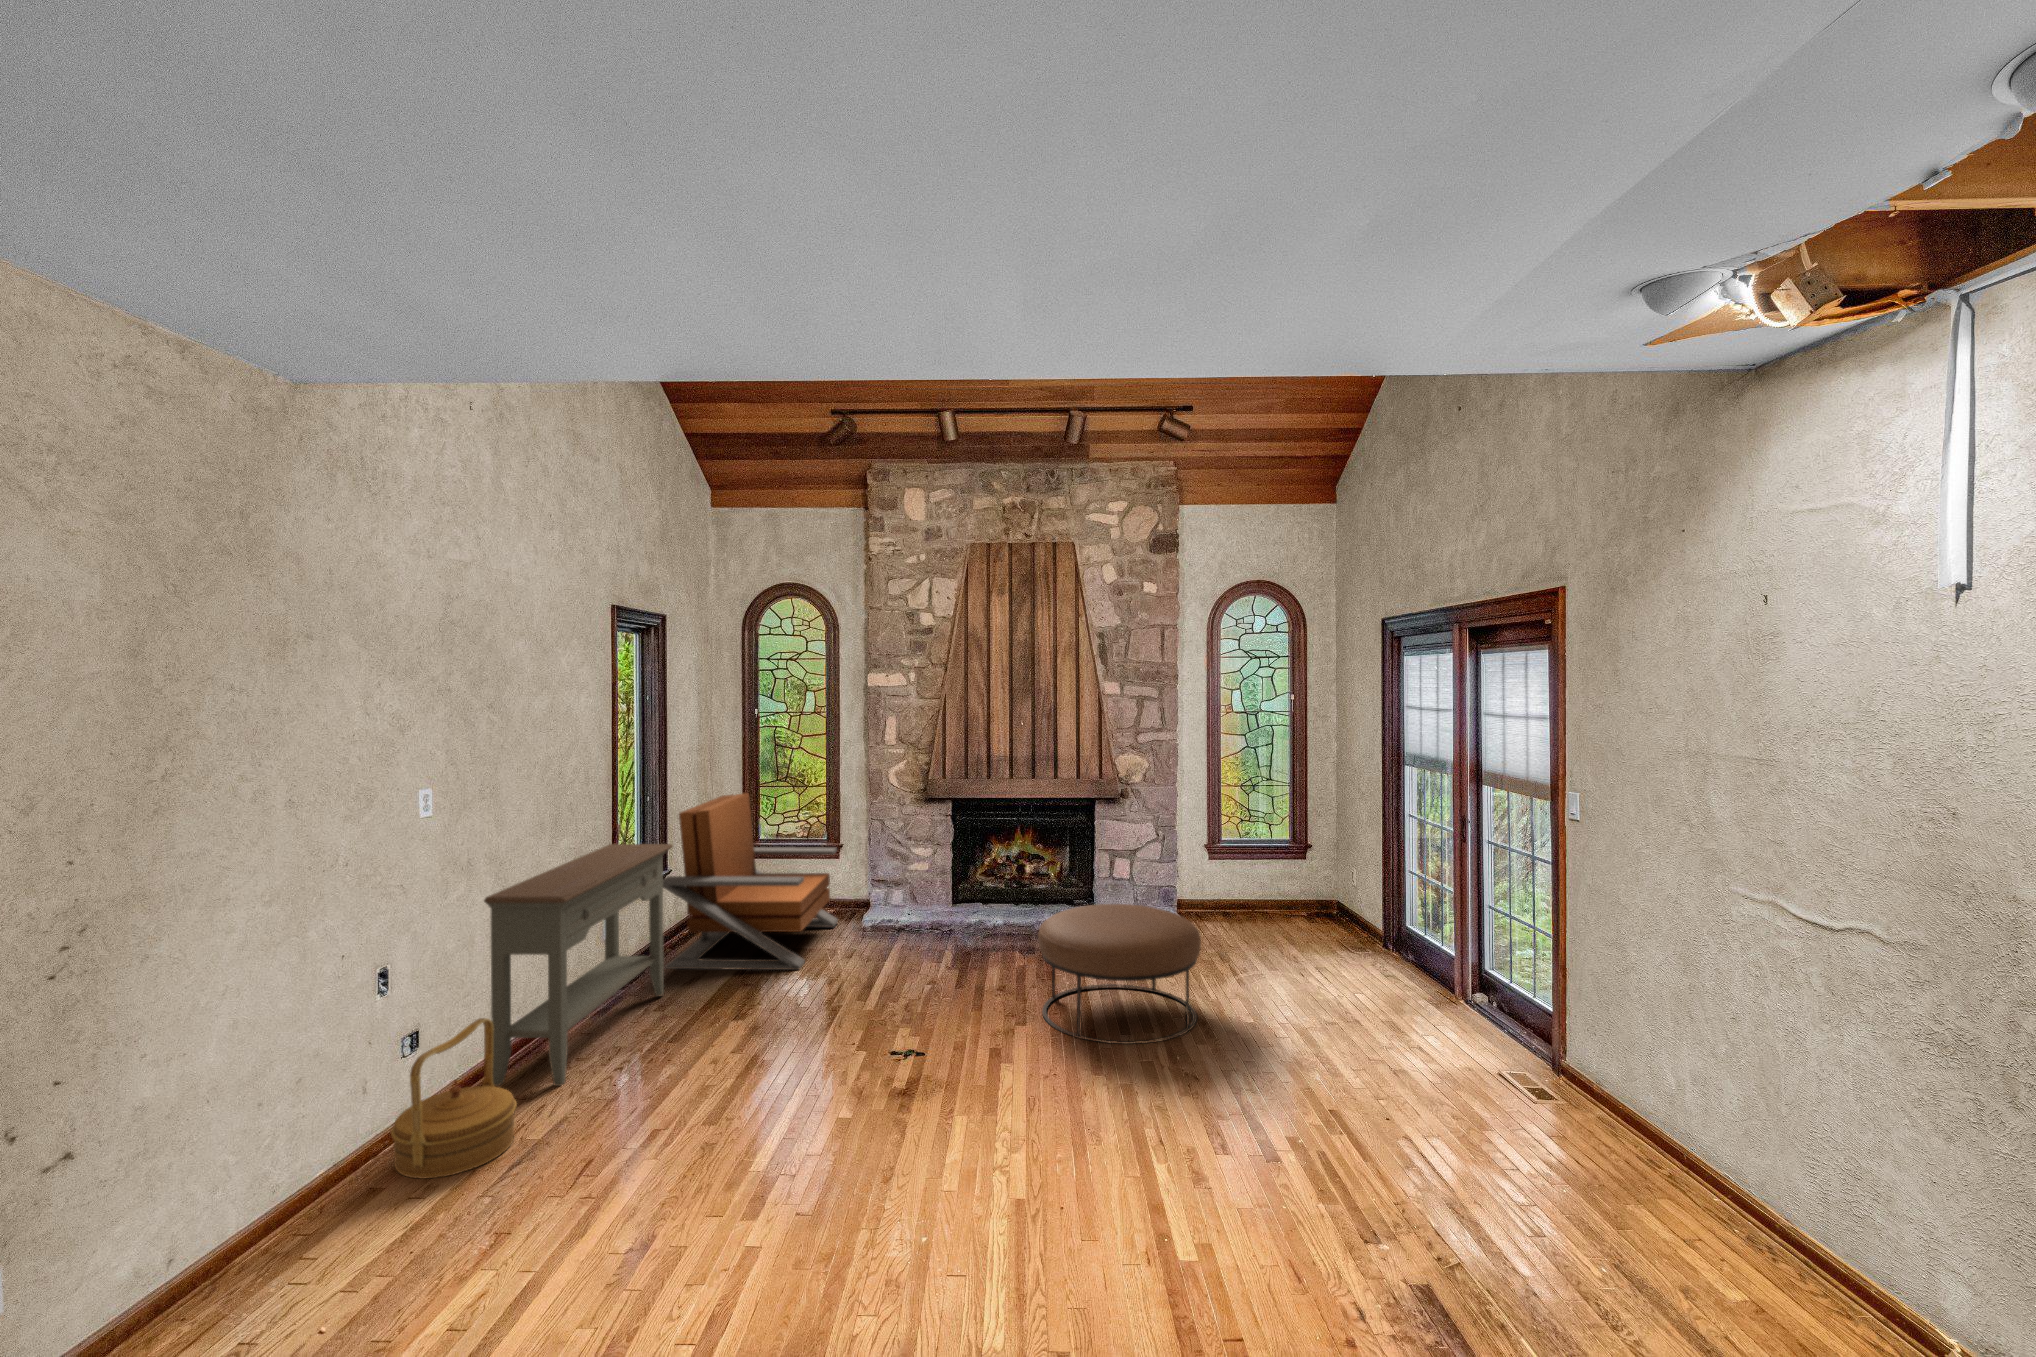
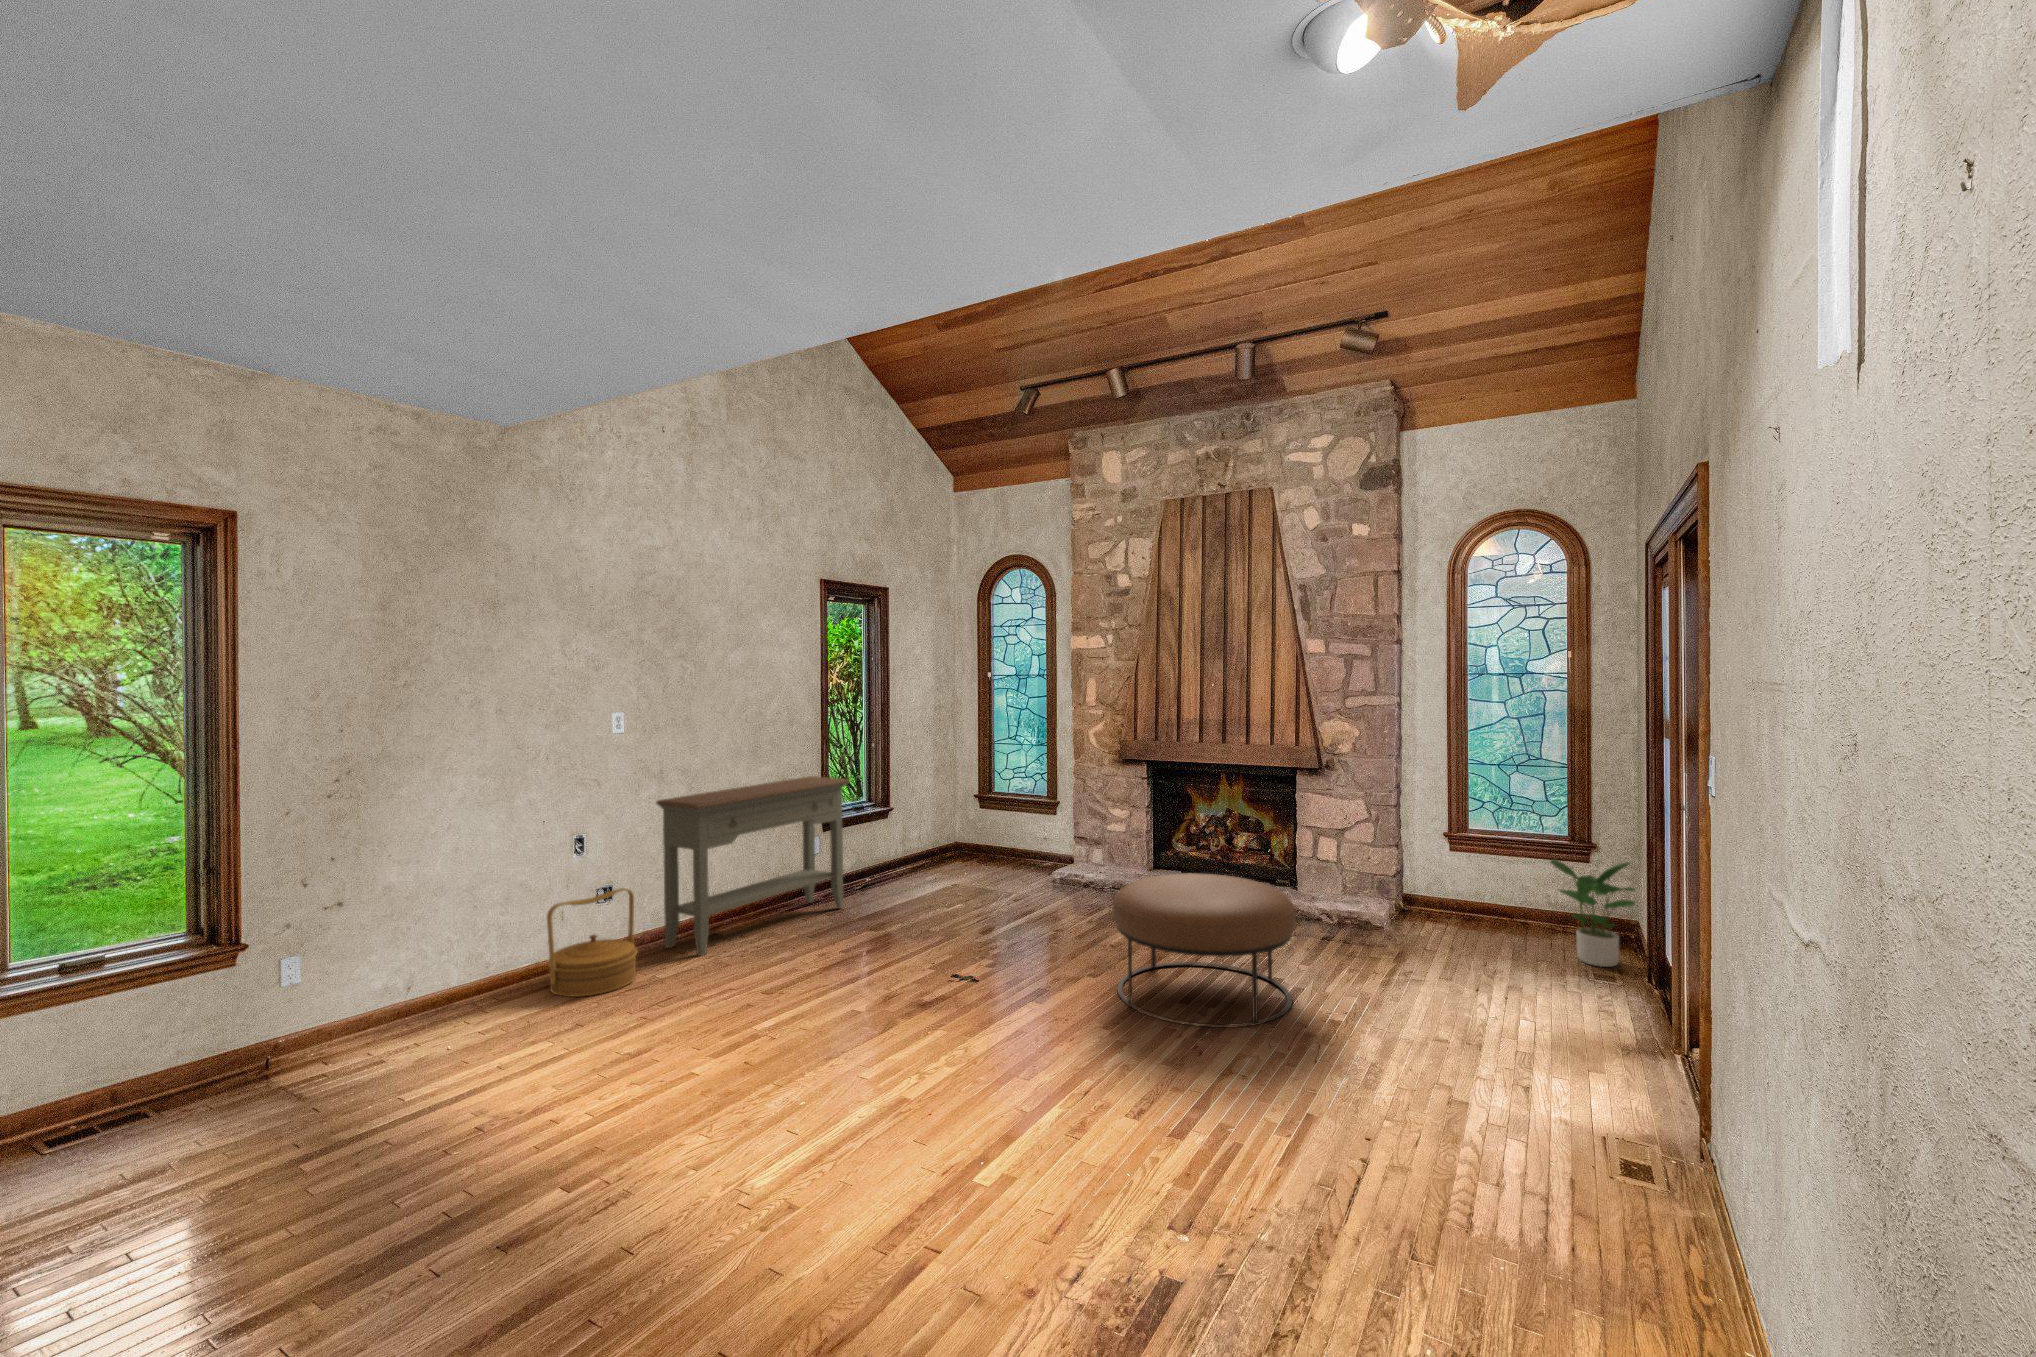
lounge chair: present [663,793,838,970] -> none [866,747,1045,907]
potted plant: none [1300,855,1364,937] -> present [1551,859,1636,967]

